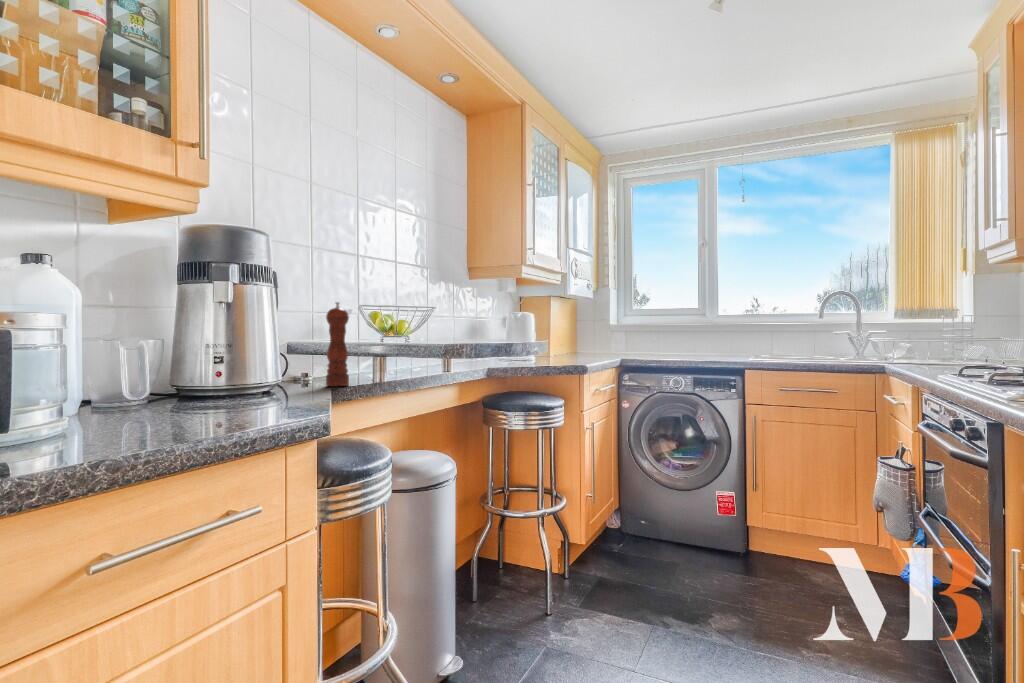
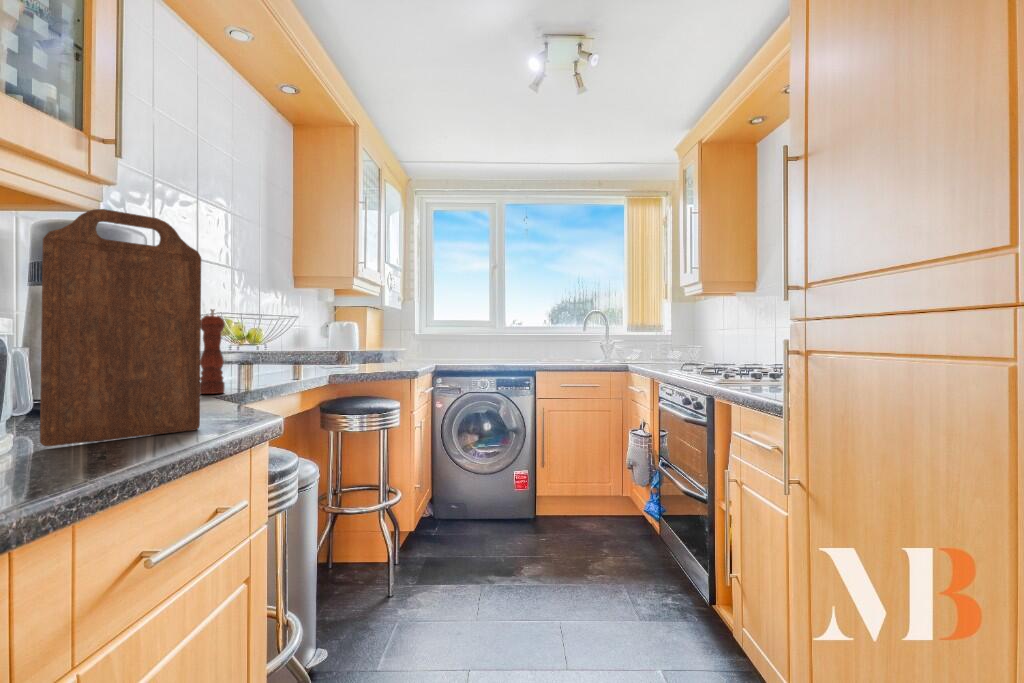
cutting board: none [77,203,233,435] -> present [40,209,201,446]

